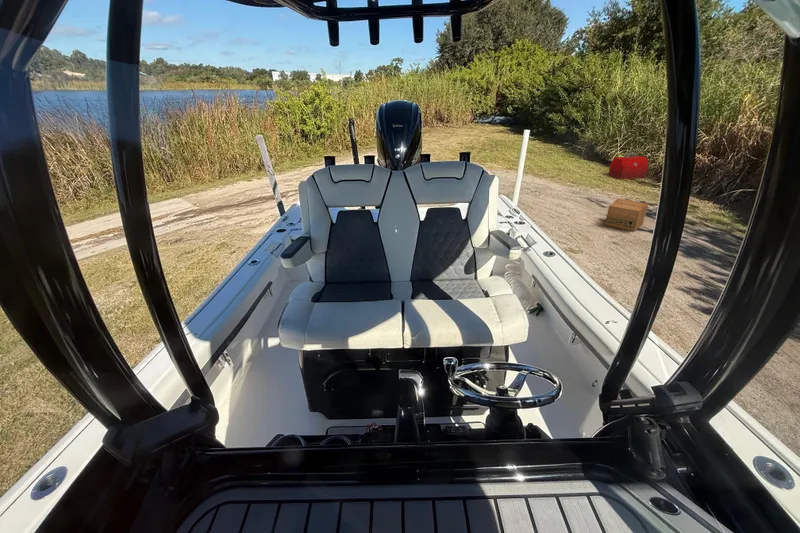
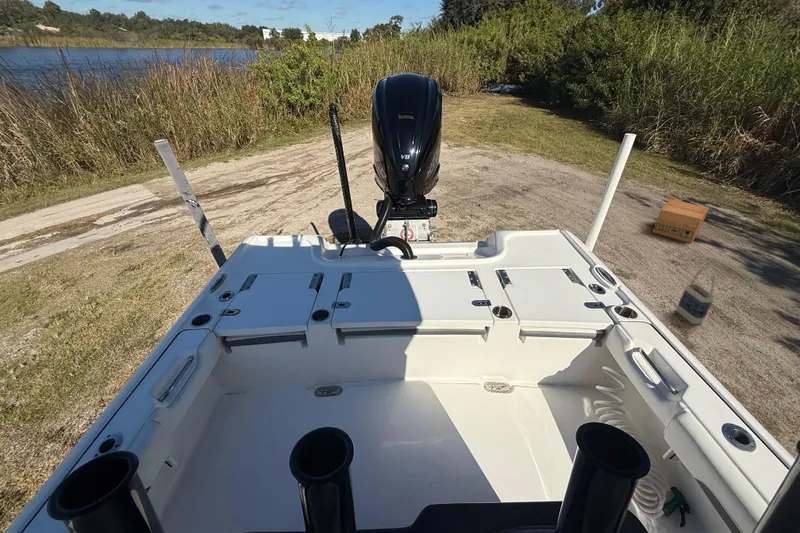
toolbox: present [608,153,649,180] -> none [641,135,690,167]
bag: none [610,235,634,280] -> present [676,268,715,324]

